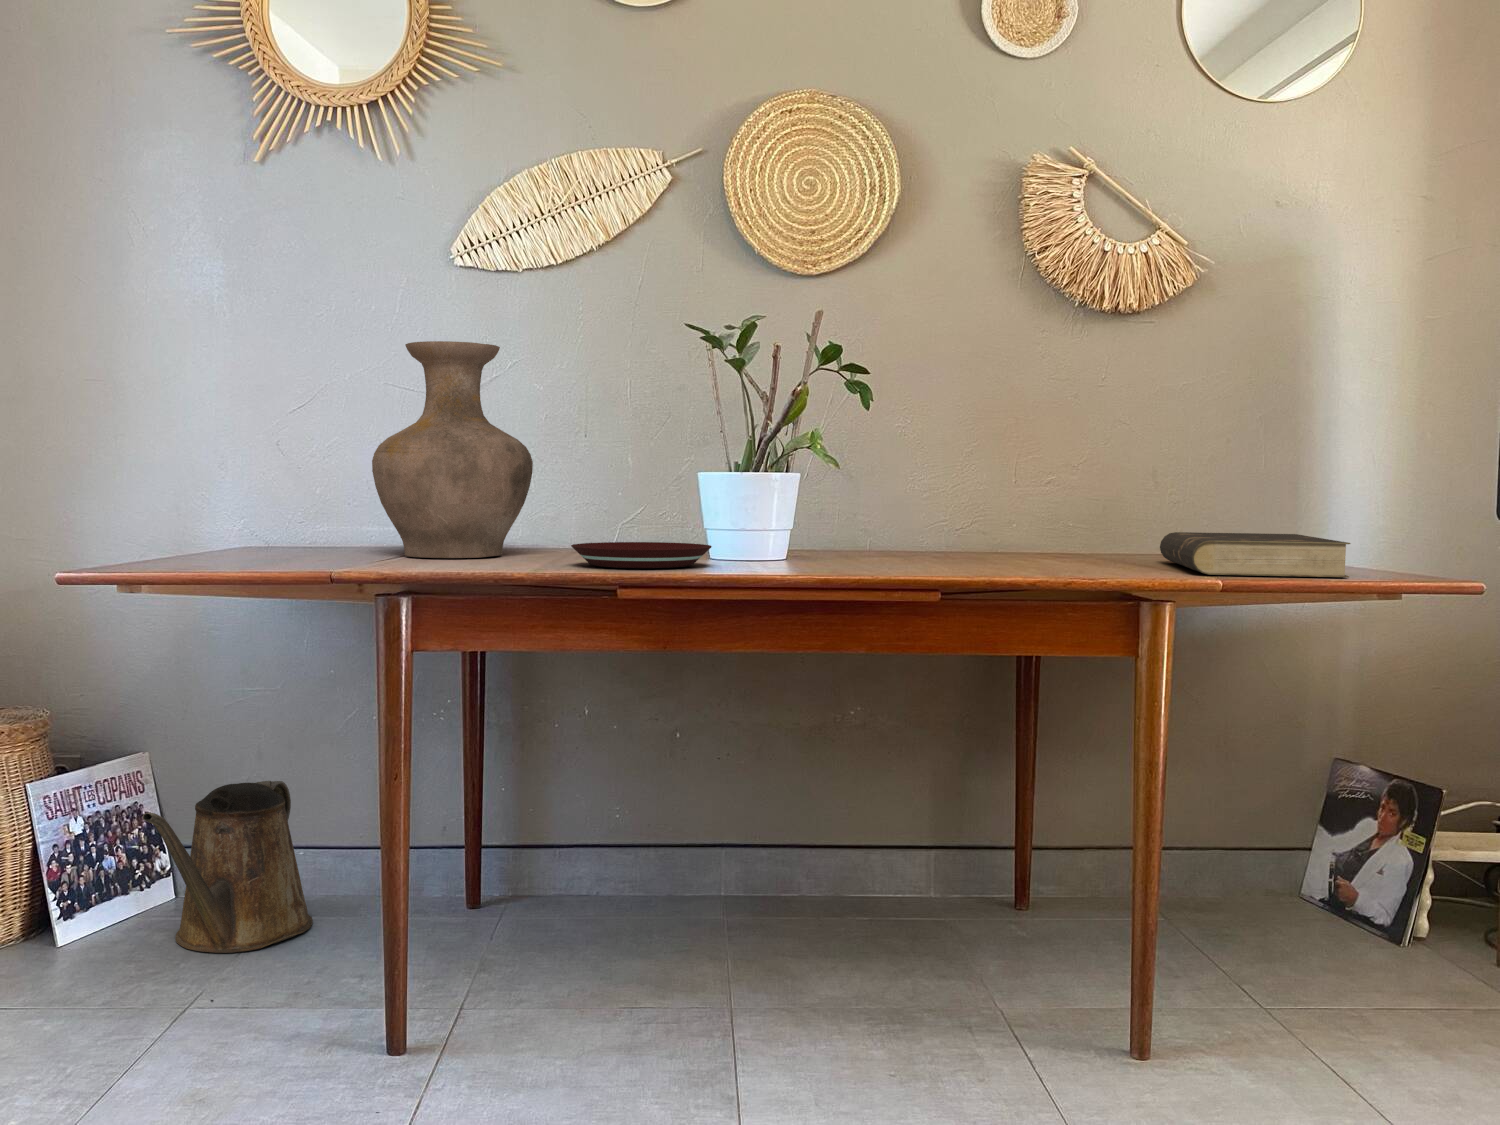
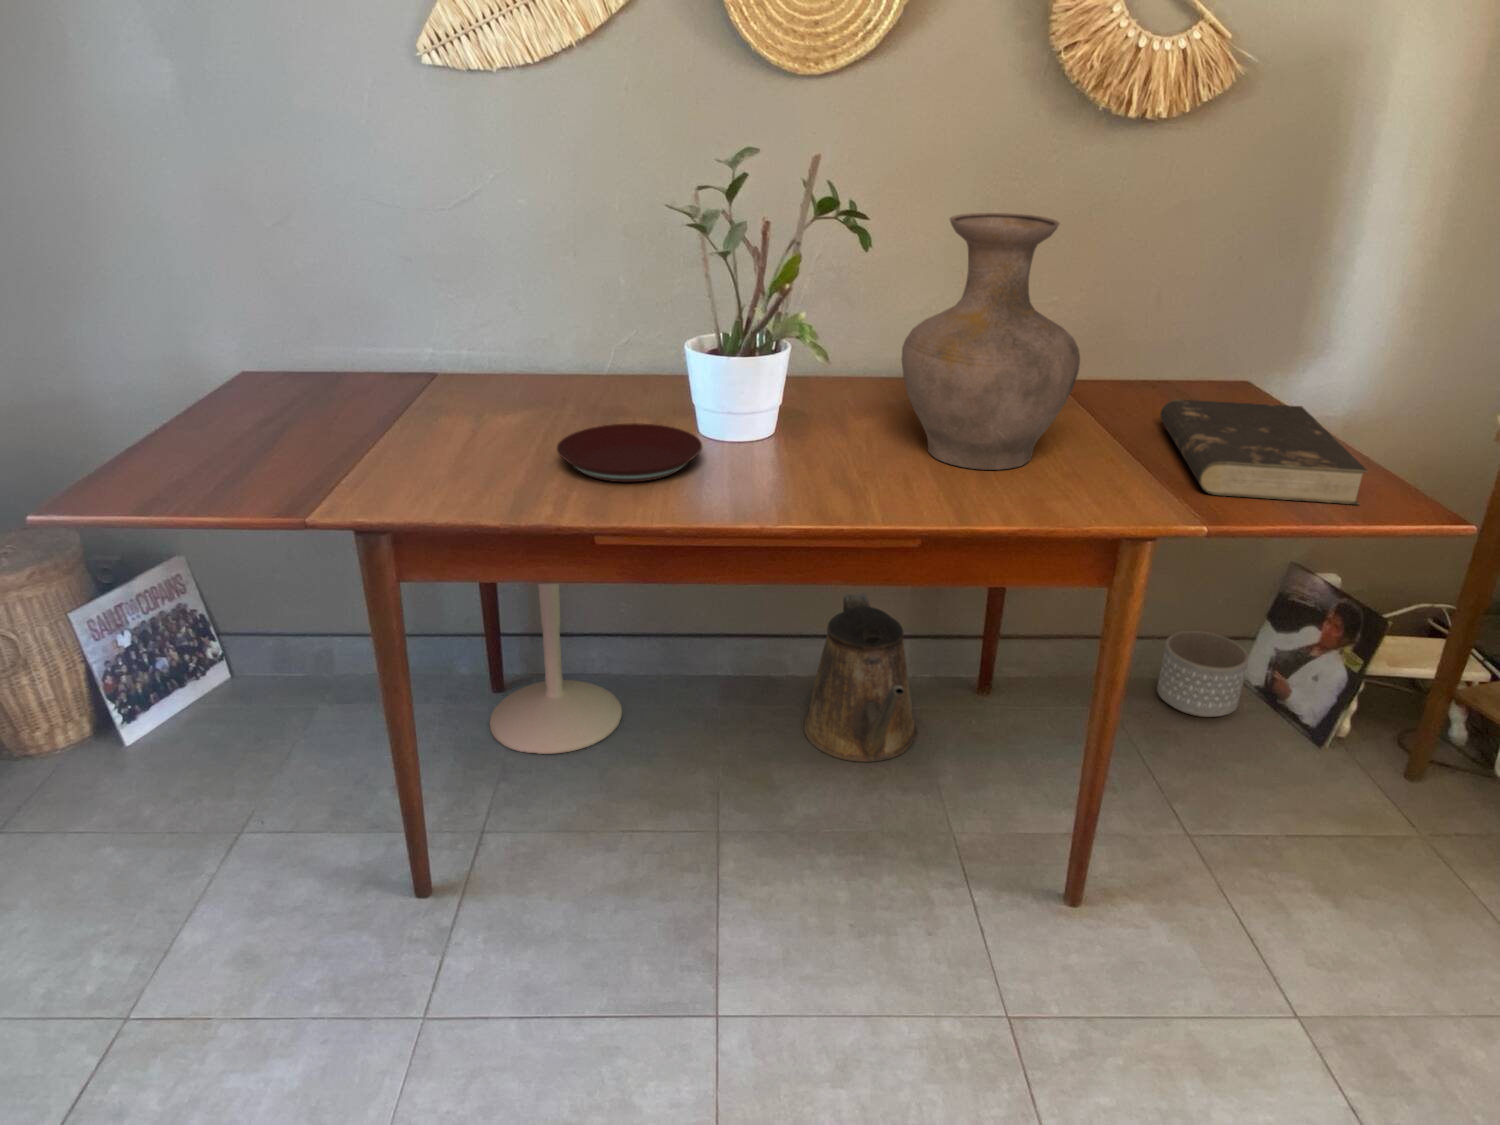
vase: present [372,341,533,558] -> present [902,213,1080,470]
stool: none [466,664,614,950] -> present [490,584,622,754]
watering can: present [142,781,313,953] -> present [804,593,917,762]
planter: none [1211,838,1304,925] -> present [1157,631,1249,717]

